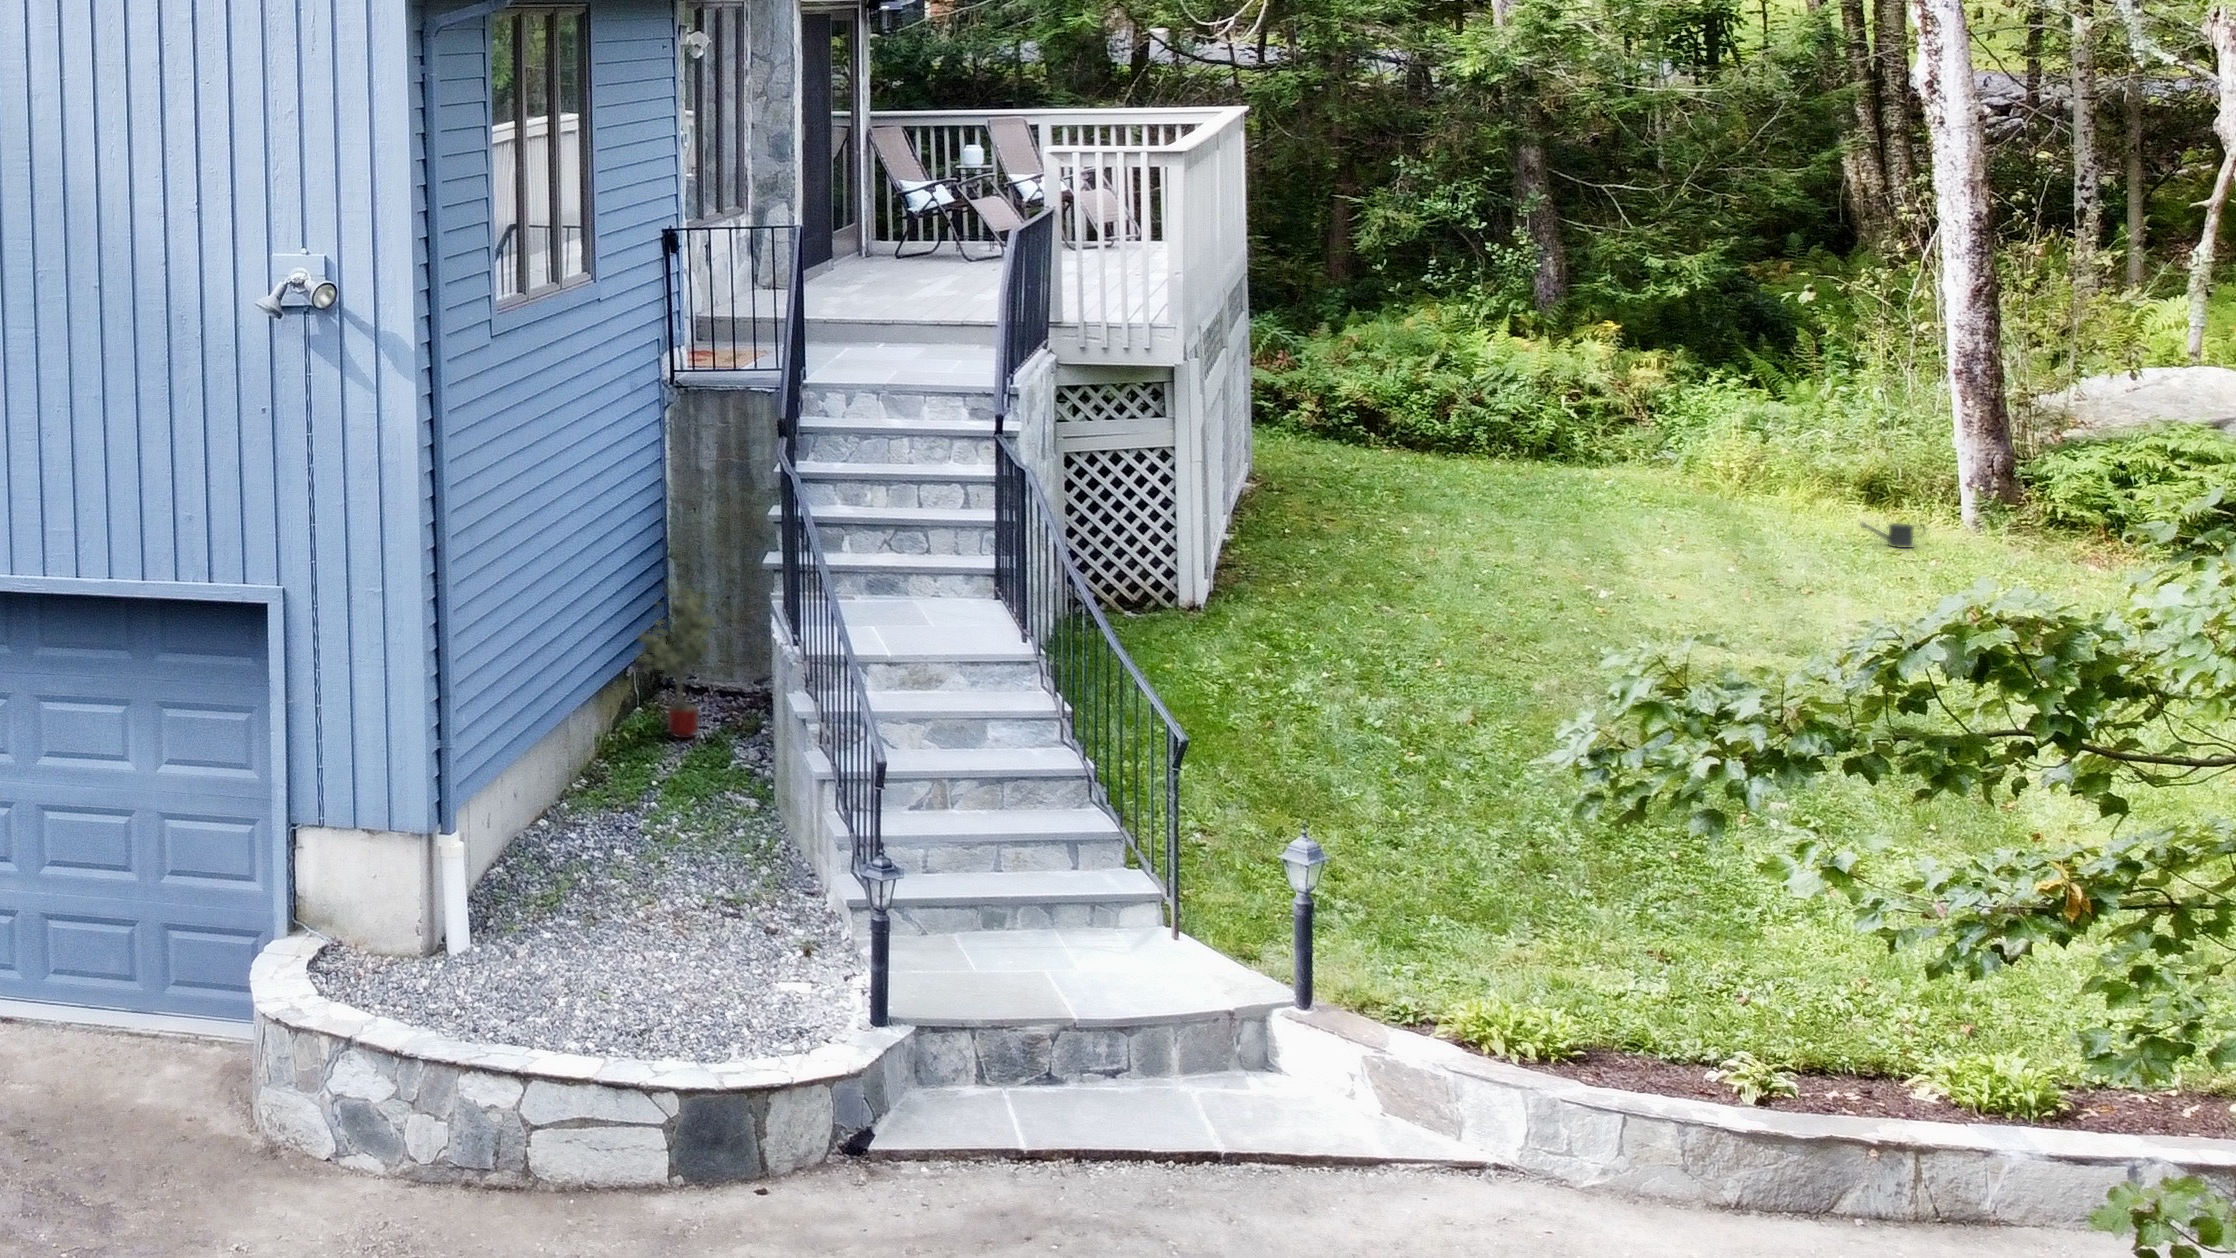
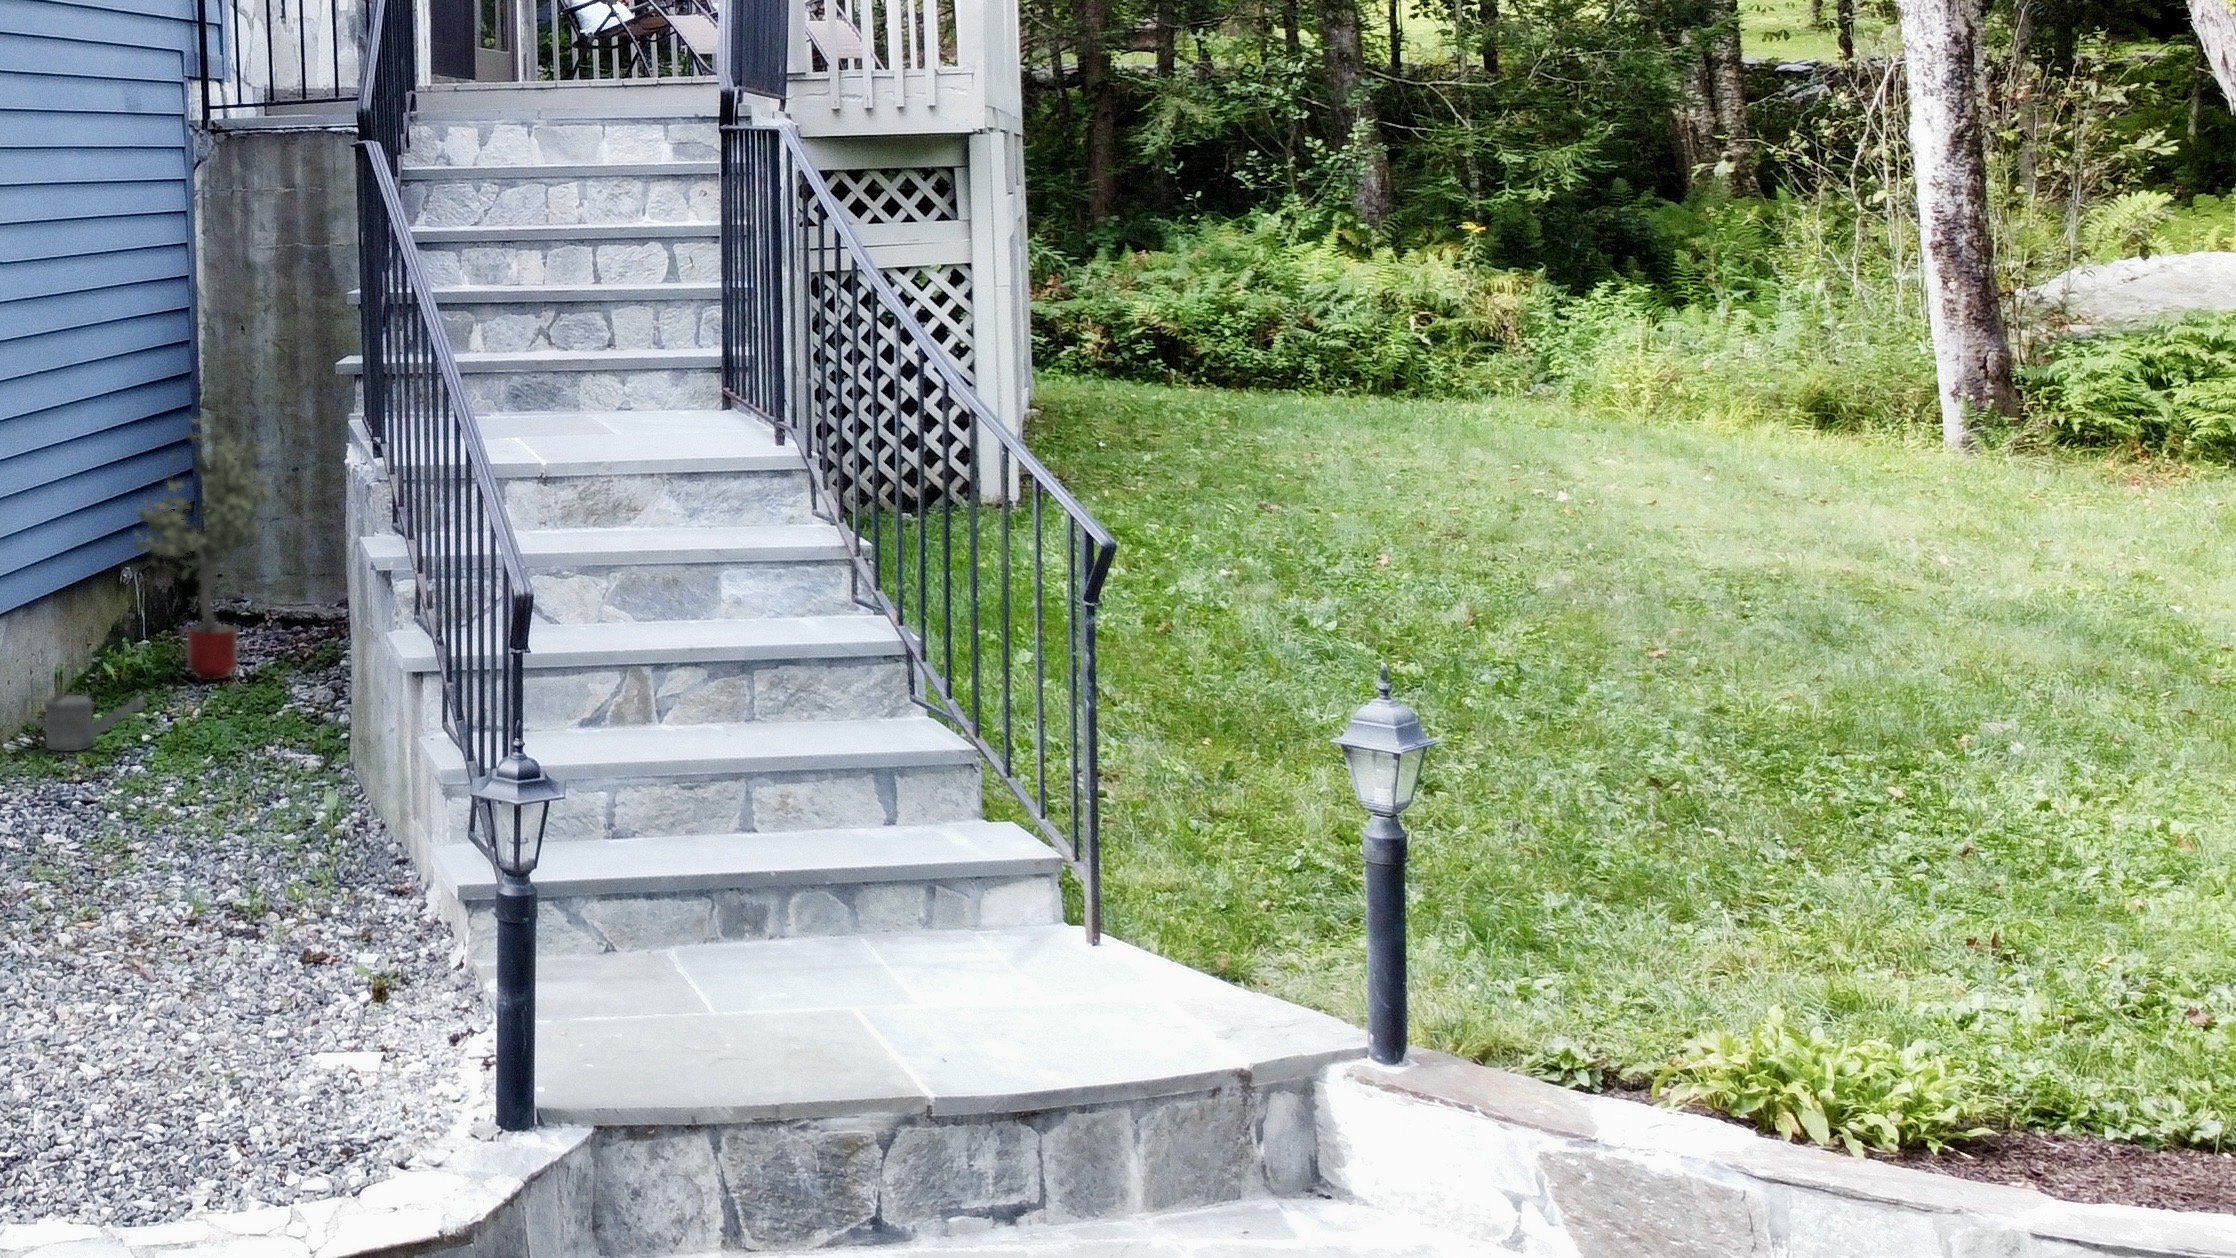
watering can: present [1860,523,1924,548] -> present [23,695,144,751]

